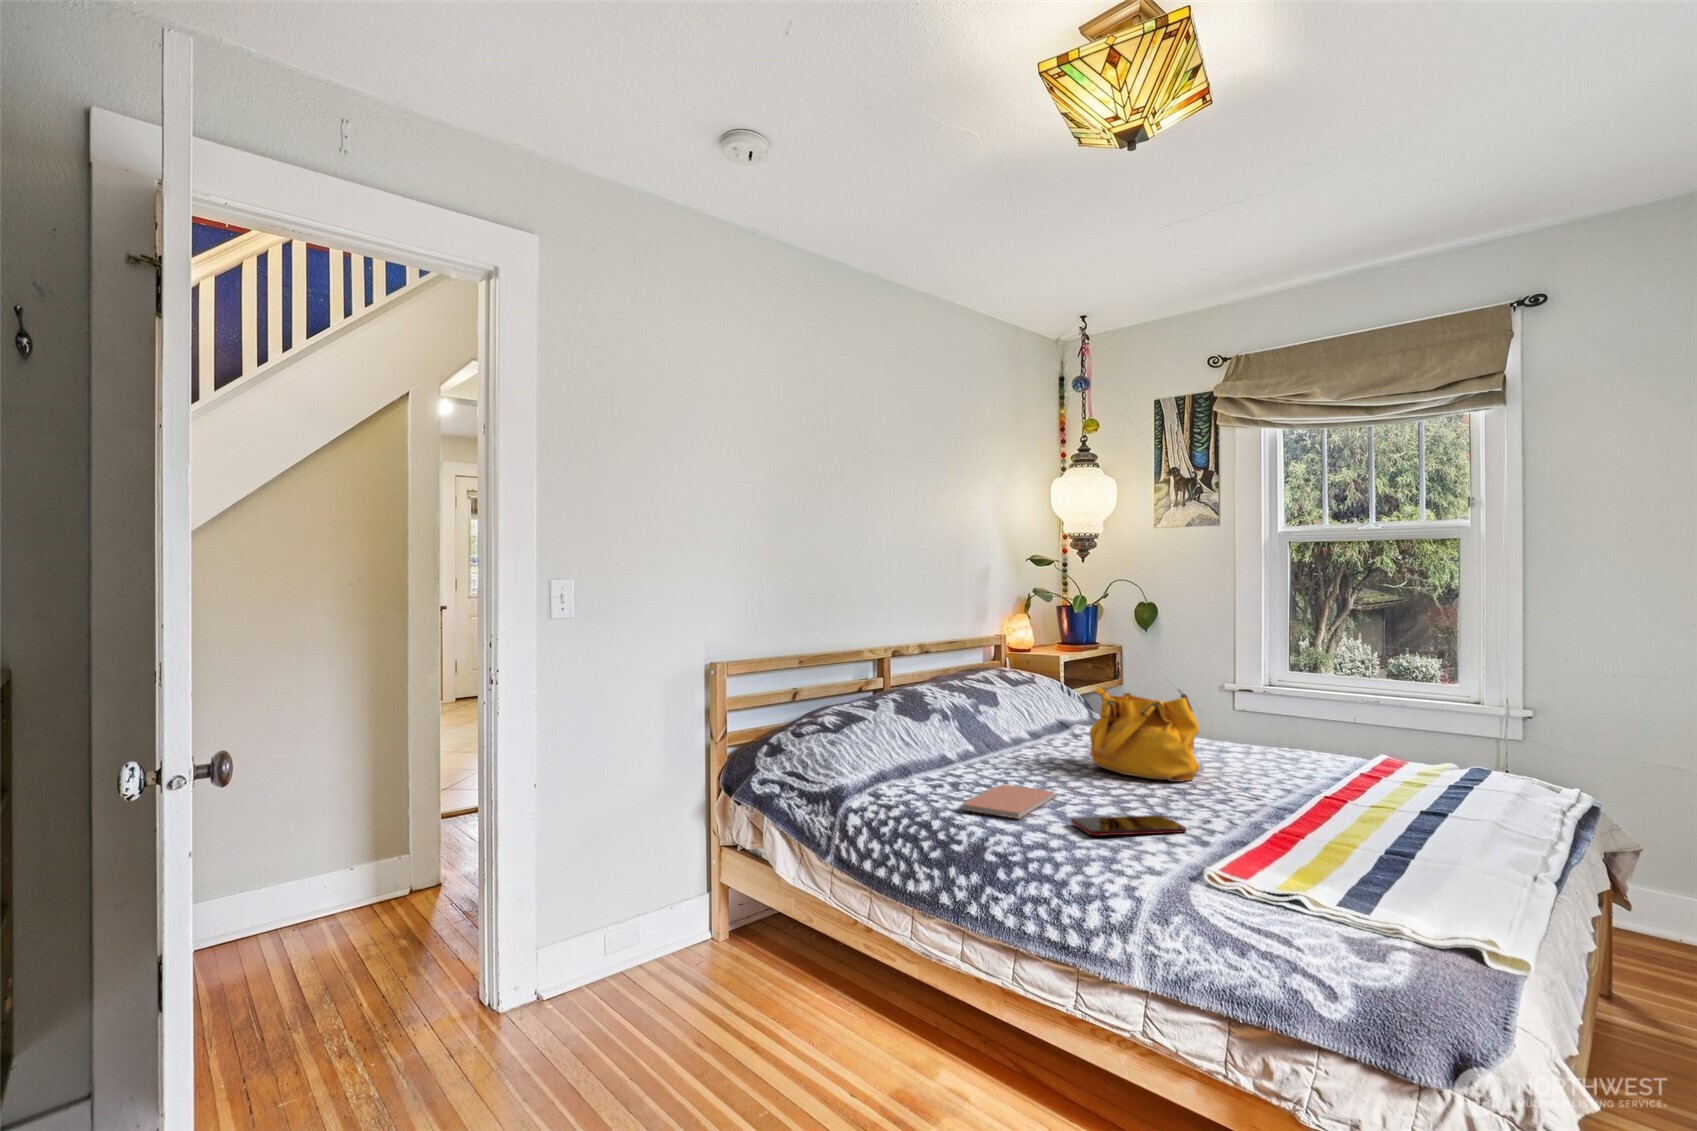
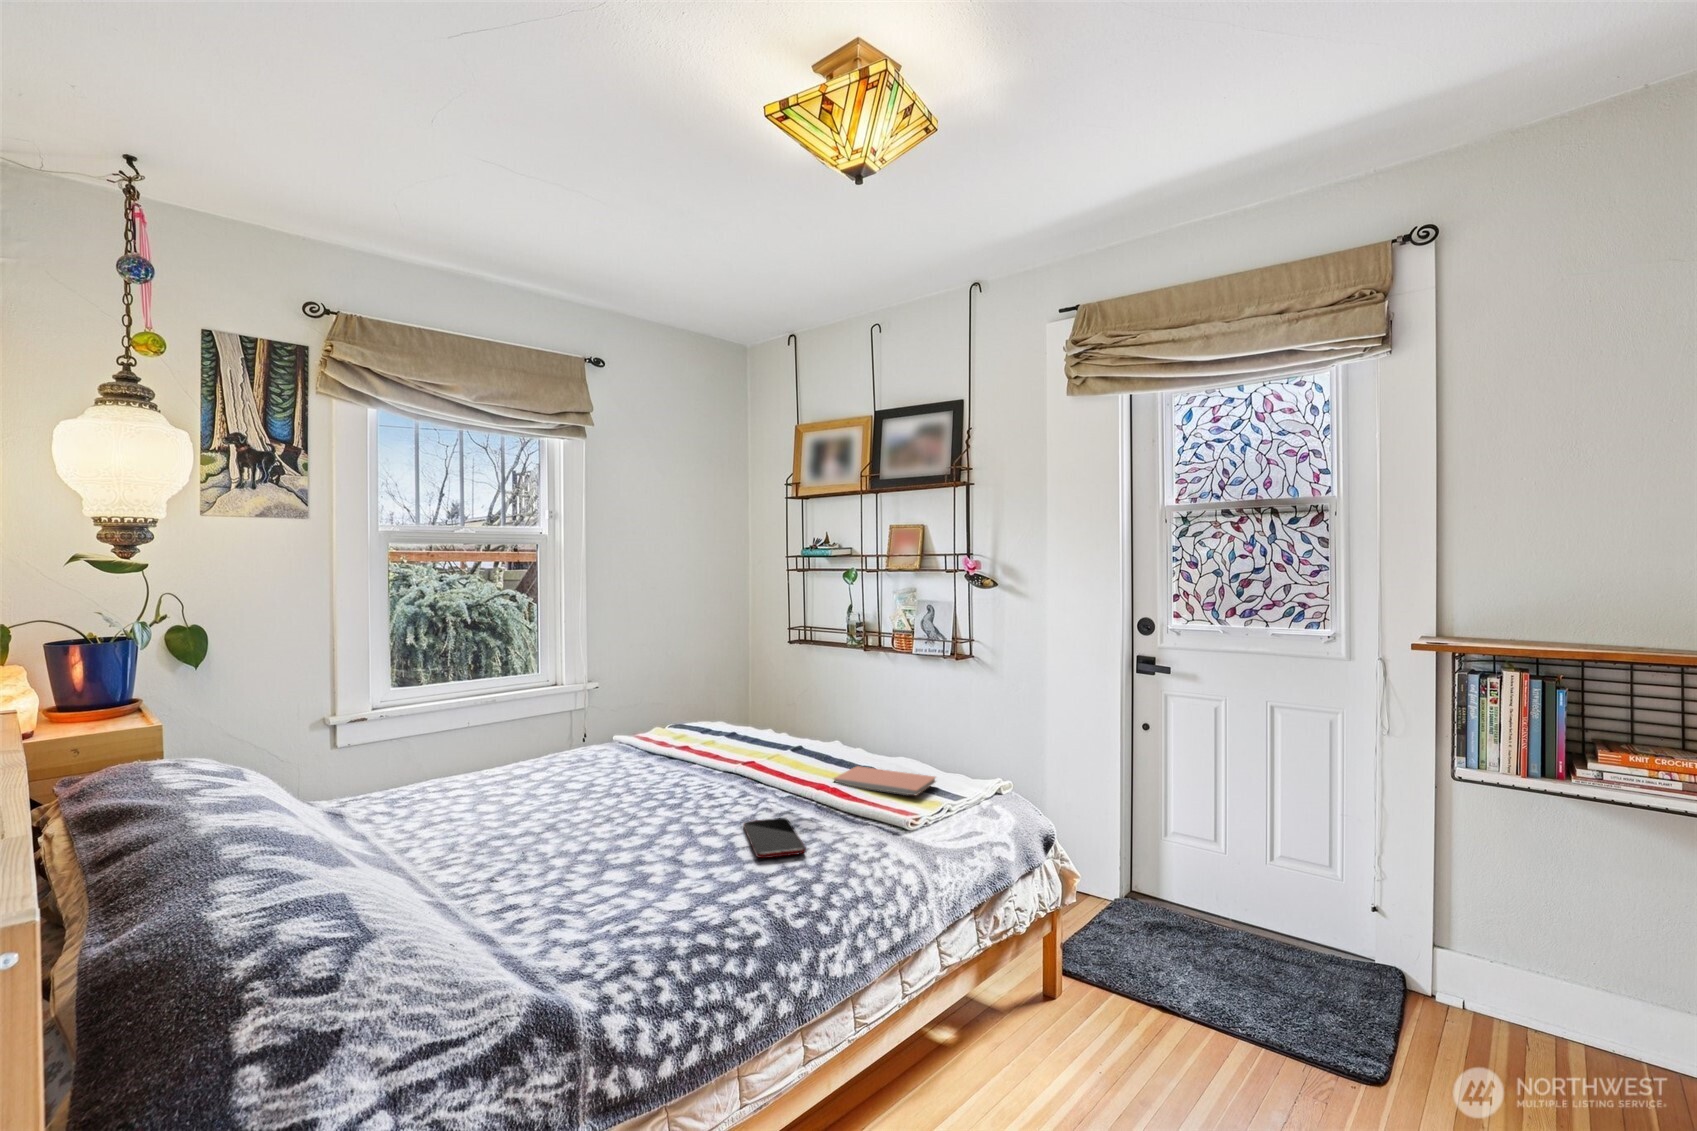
handbag: present [1090,687,1200,782] -> none [487,710,617,829]
notebook: present [962,784,1054,819] -> present [834,766,936,795]

